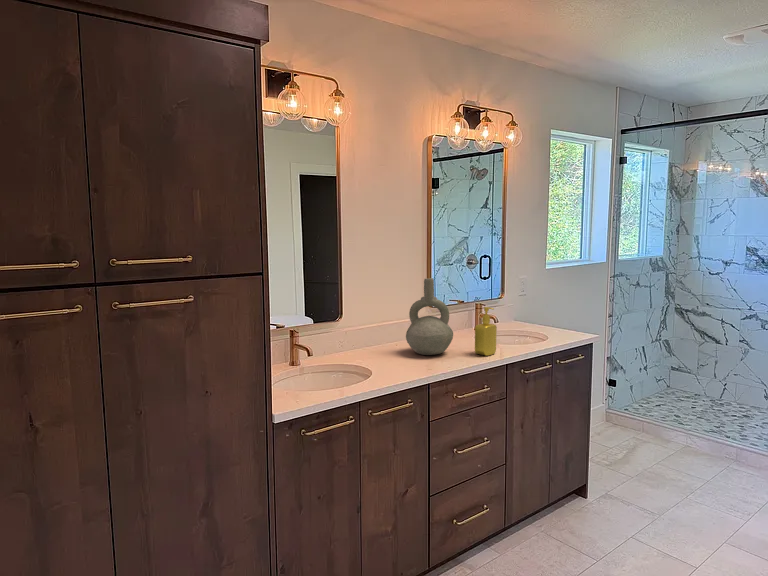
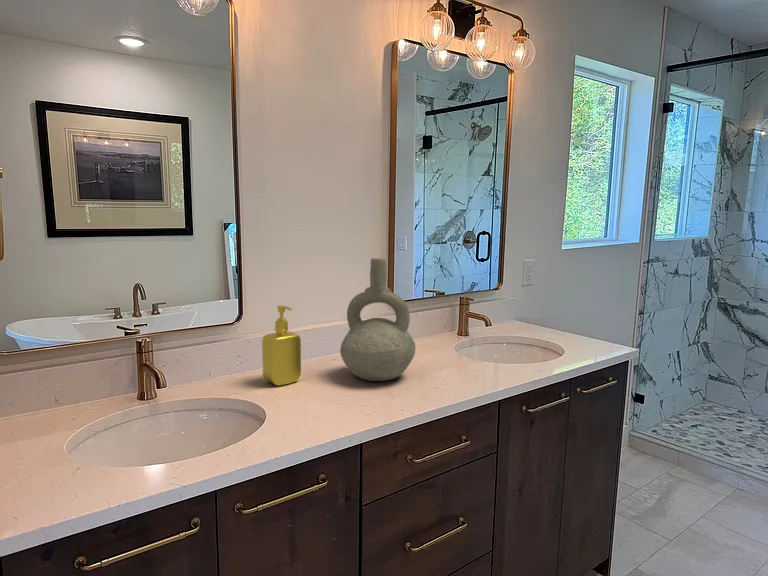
soap dispenser: present [475,307,497,356] -> present [262,305,301,386]

